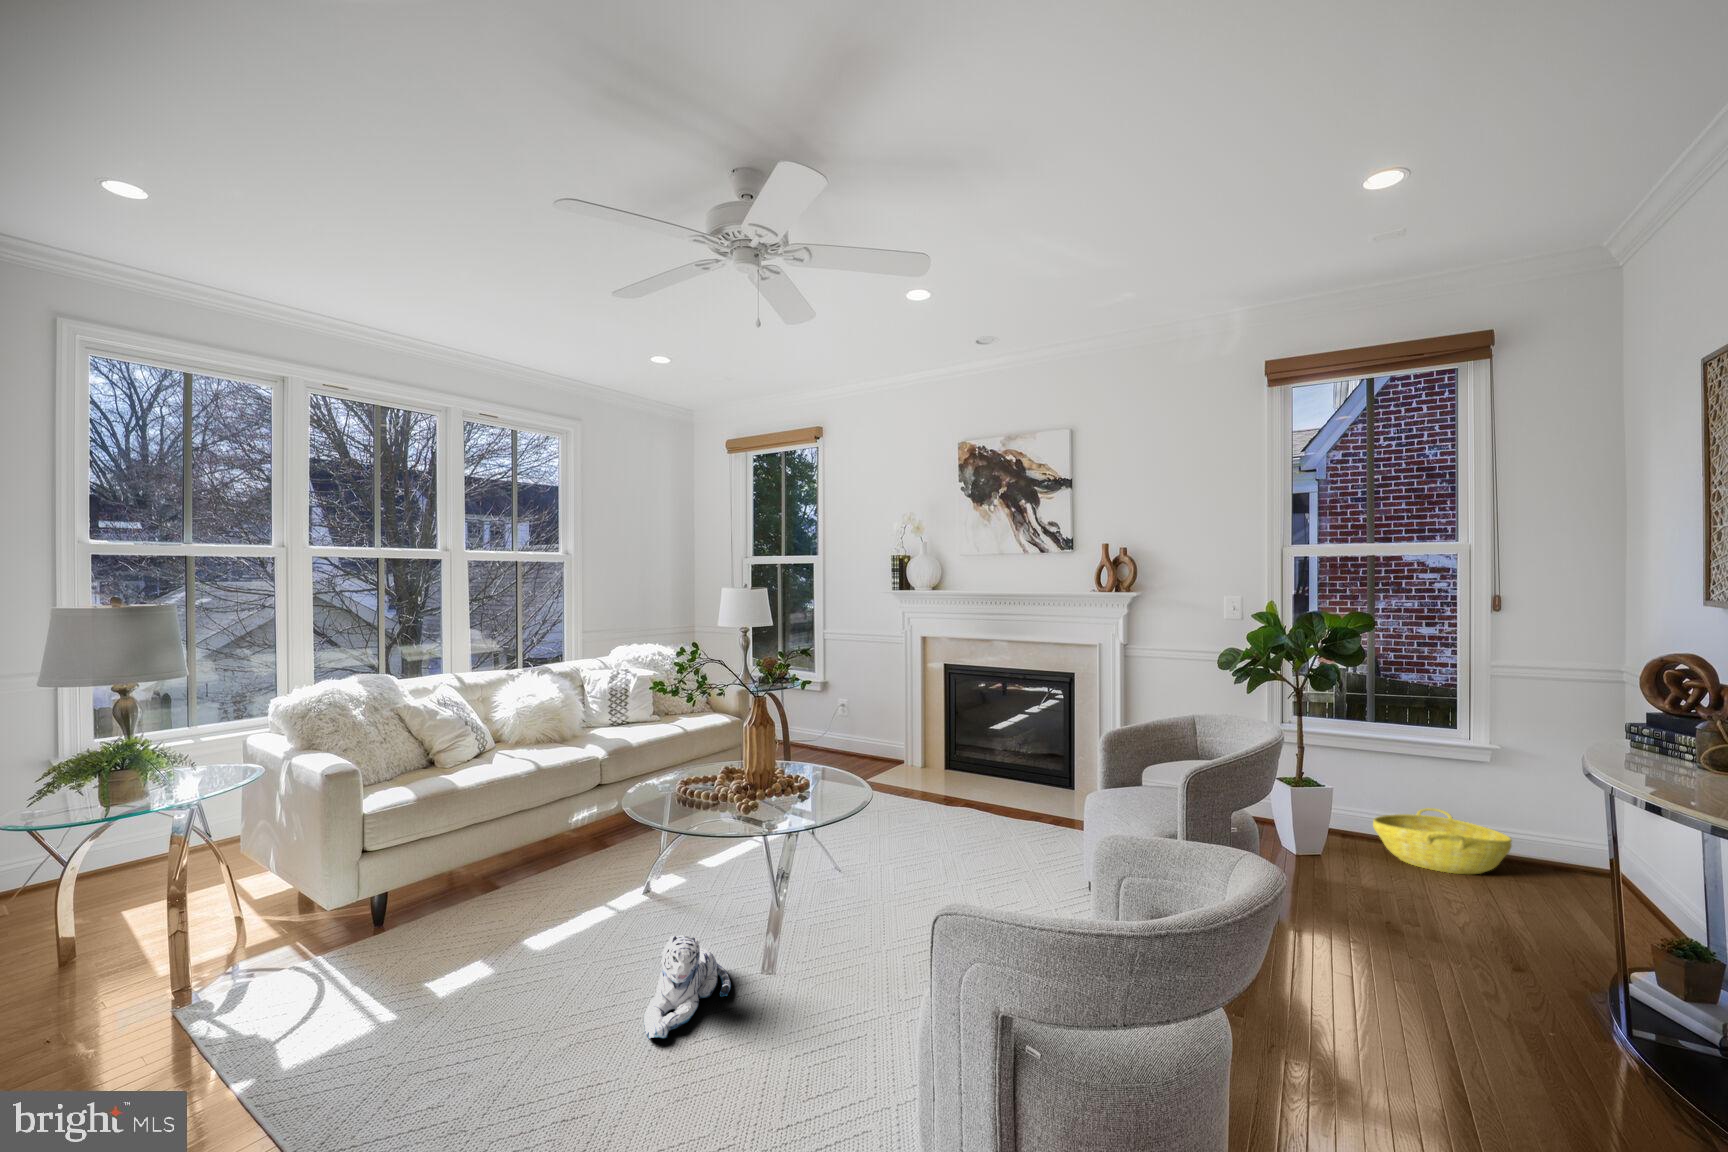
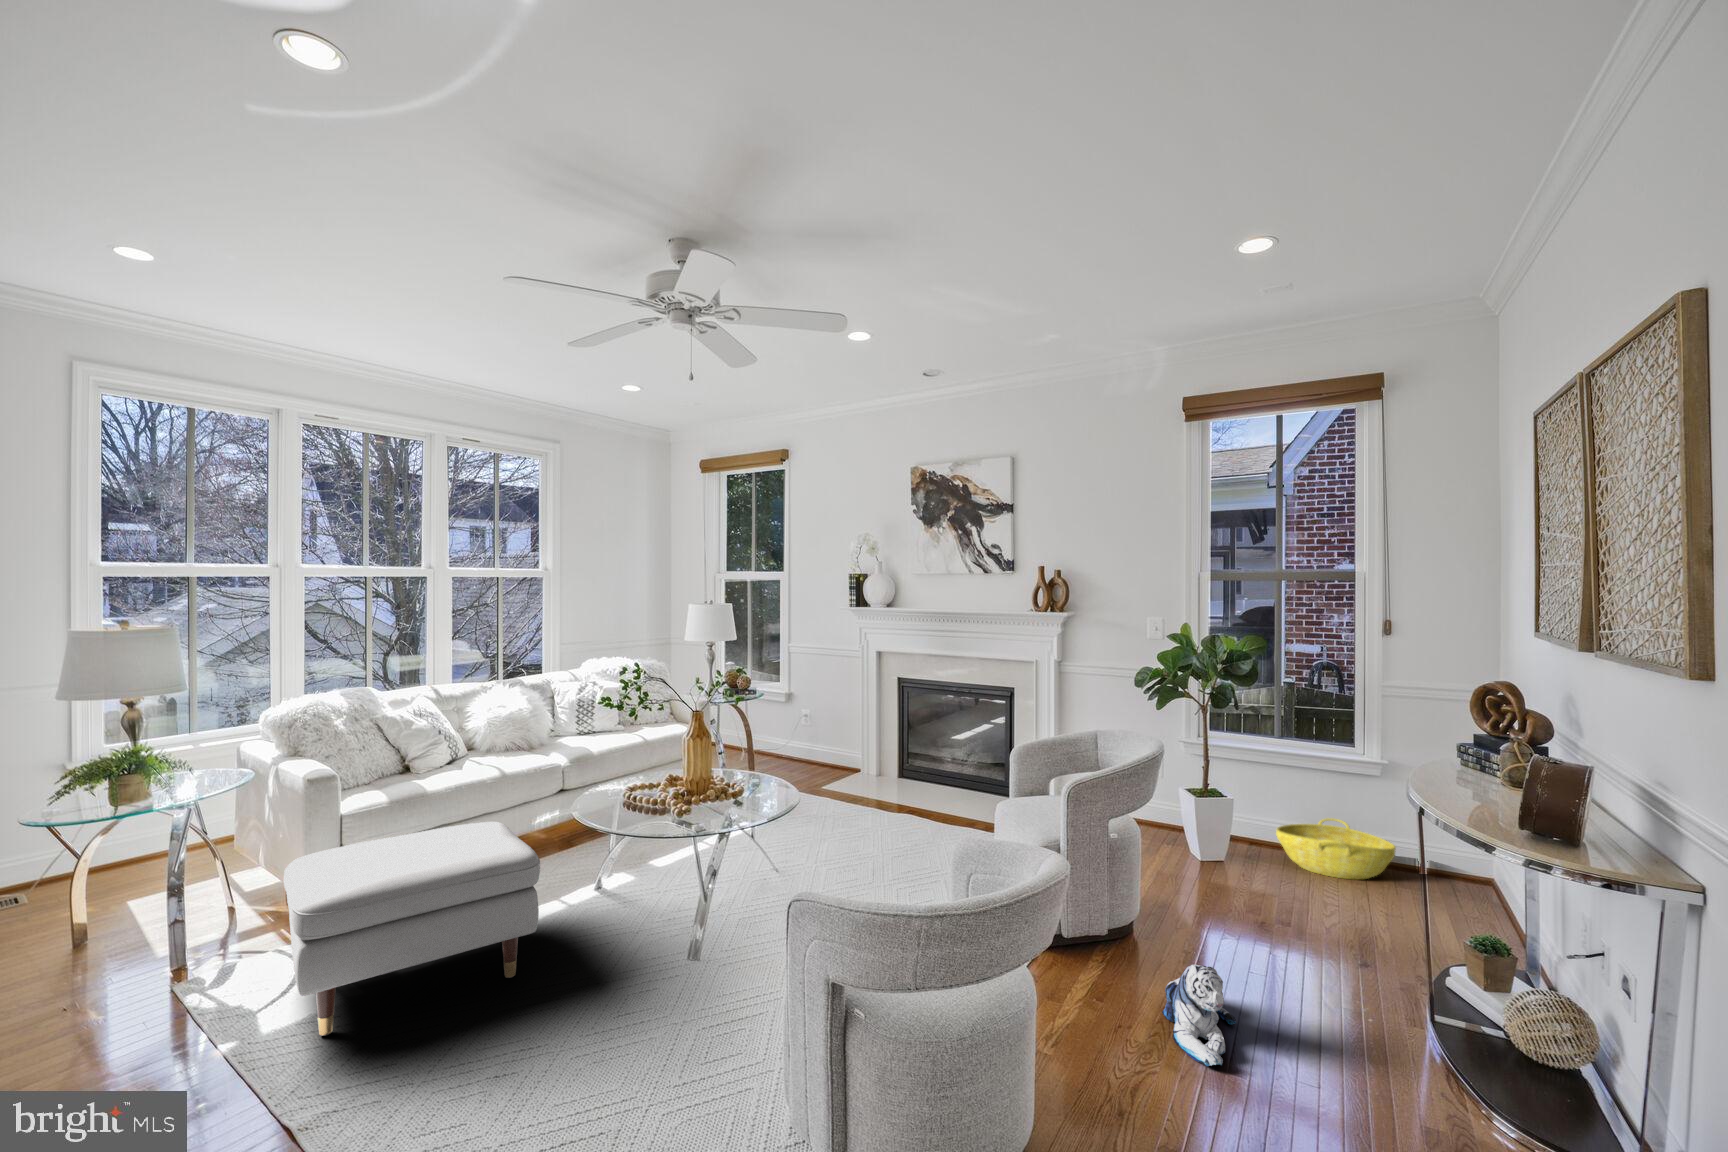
ottoman: none [301,820,593,1072] -> present [284,822,540,1036]
plush toy: present [644,936,731,1039] -> present [1162,965,1236,1066]

